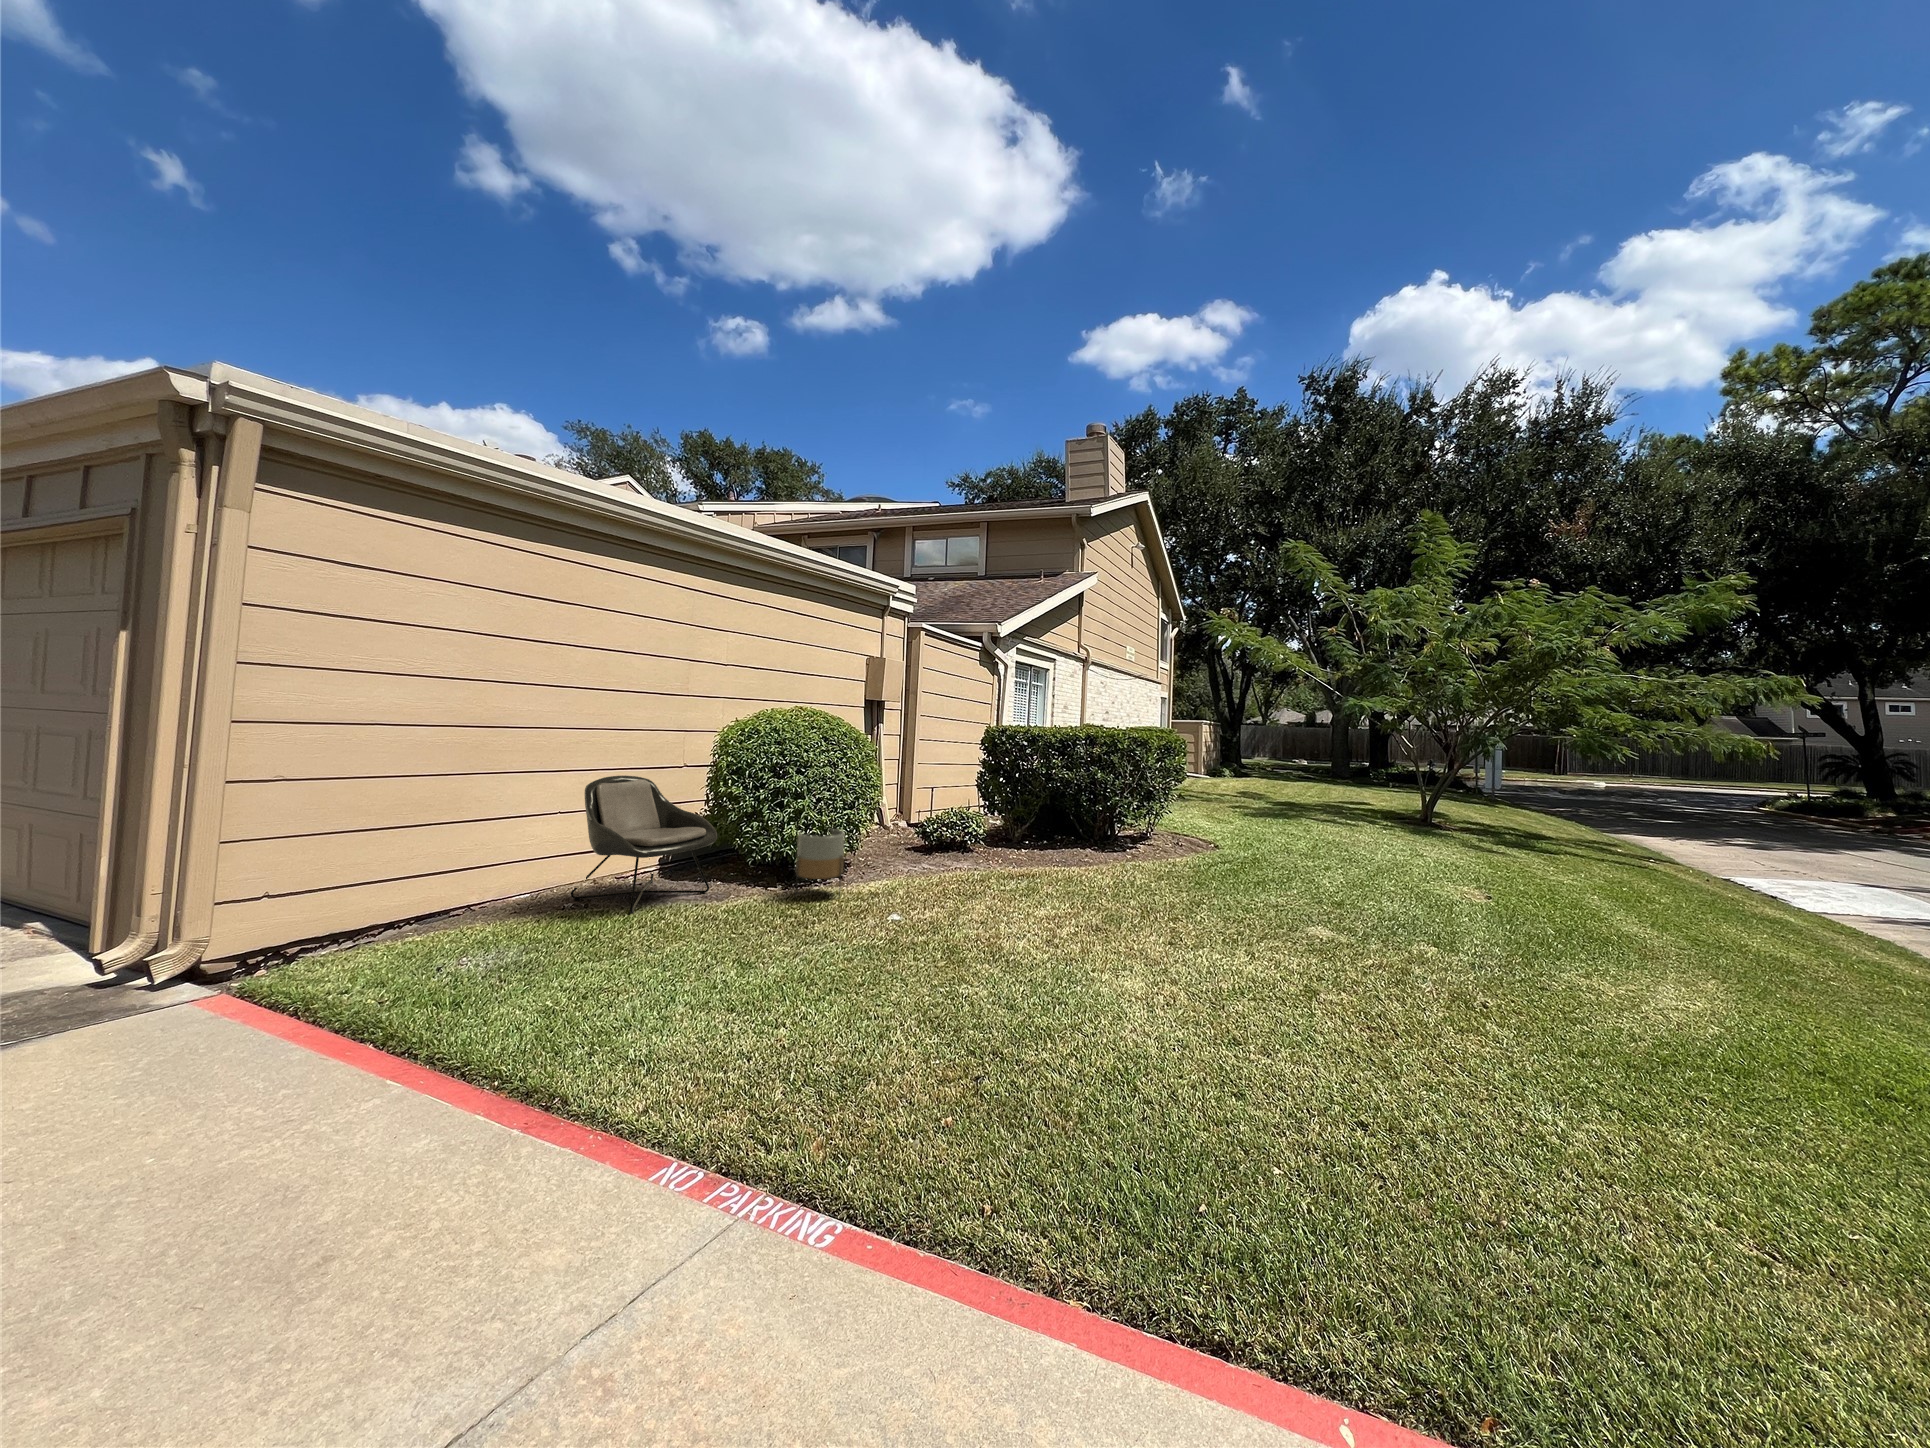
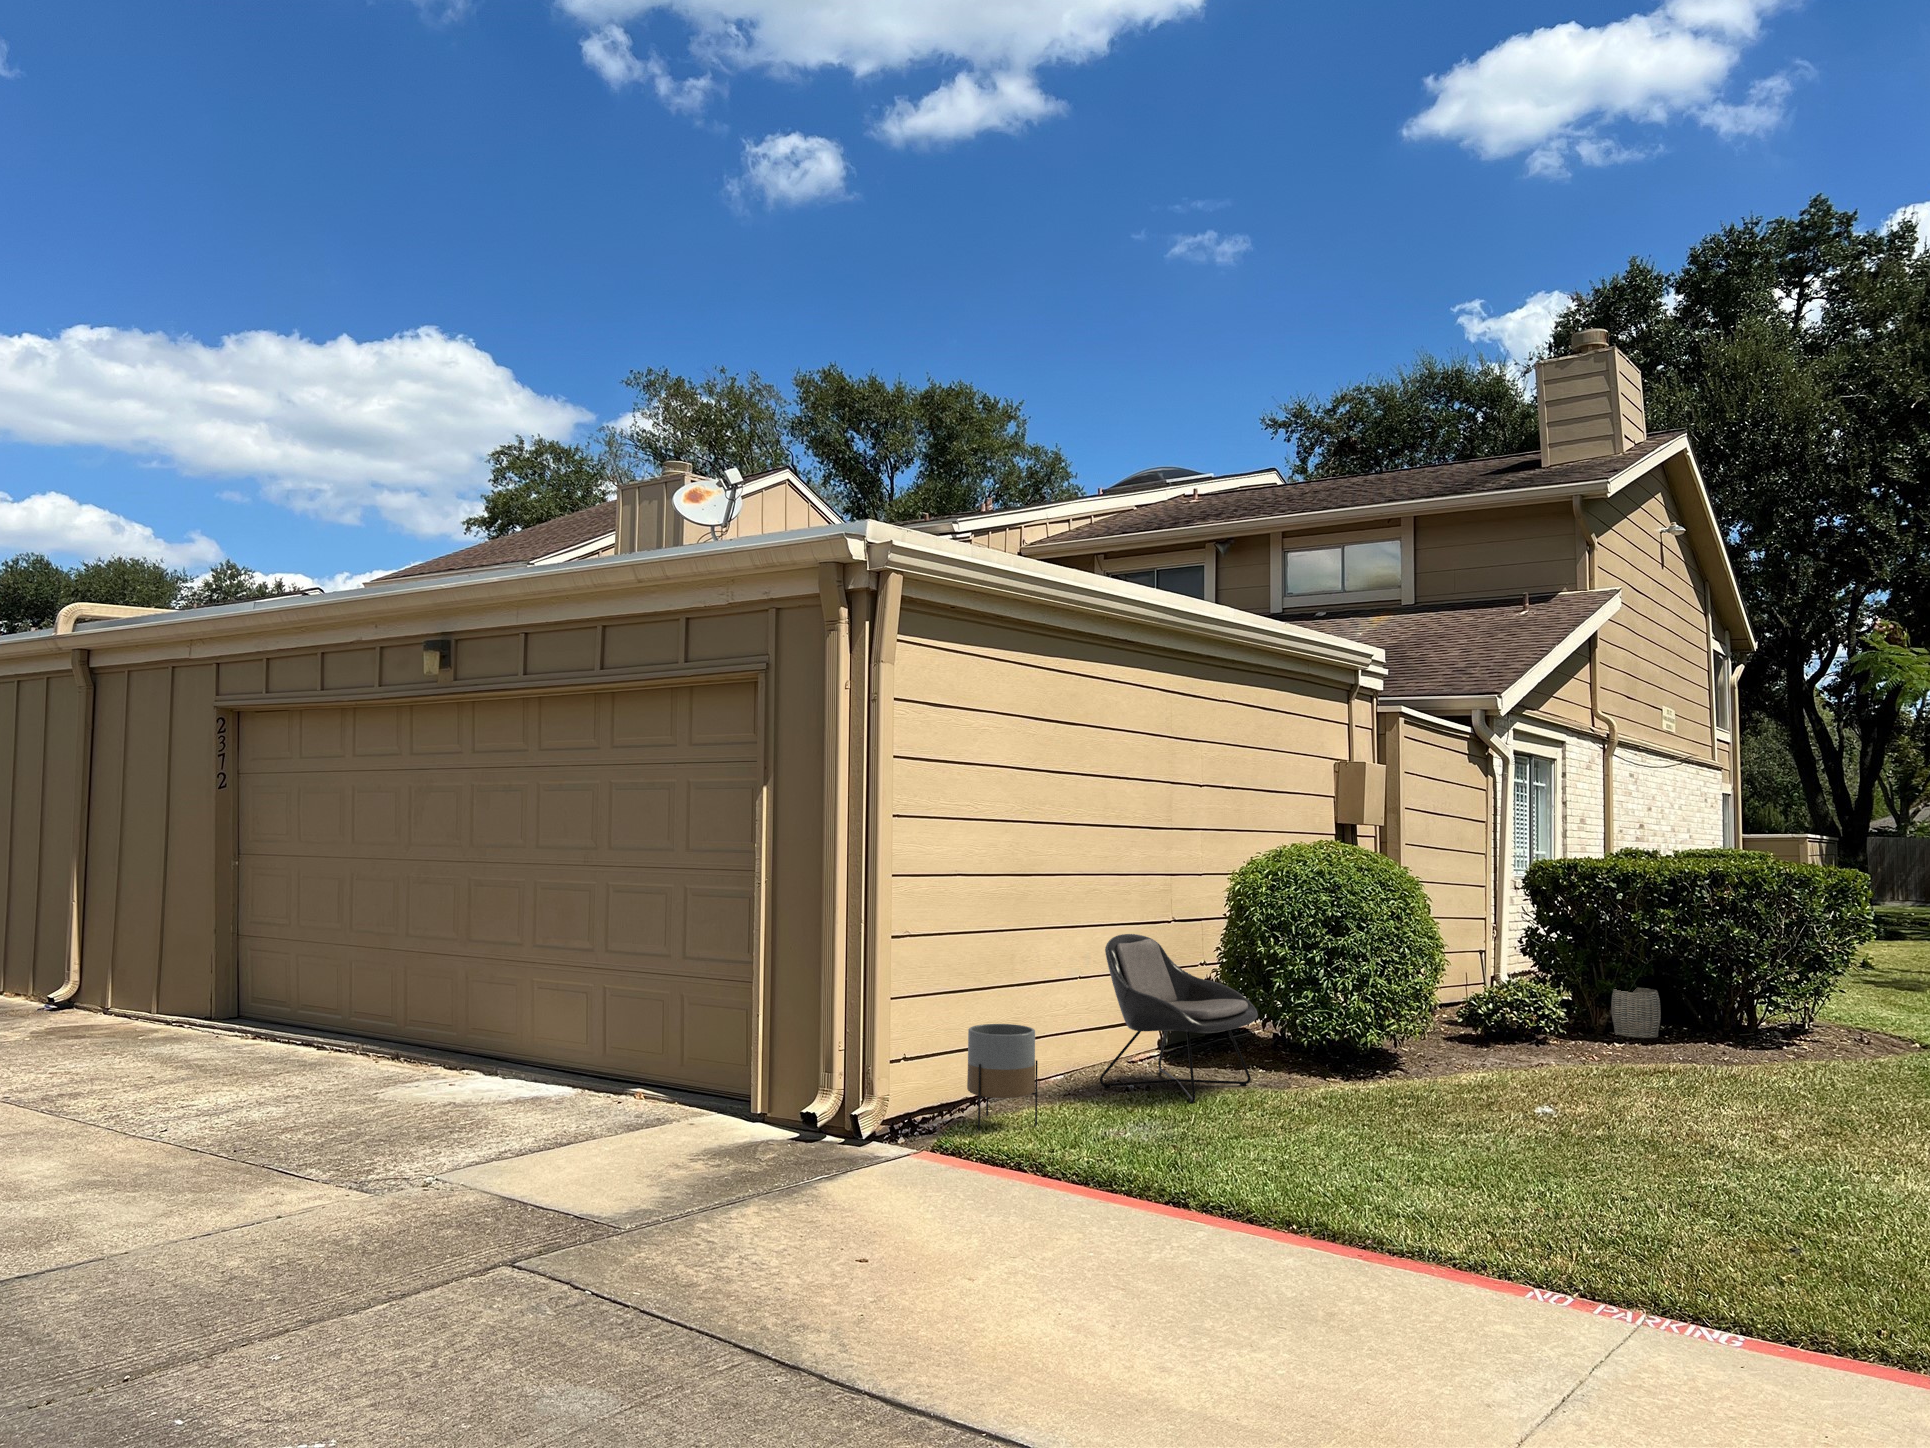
woven basket: none [1029,810,1058,843] -> present [1611,987,1661,1038]
planter: present [796,829,845,880] -> present [967,1024,1038,1130]

